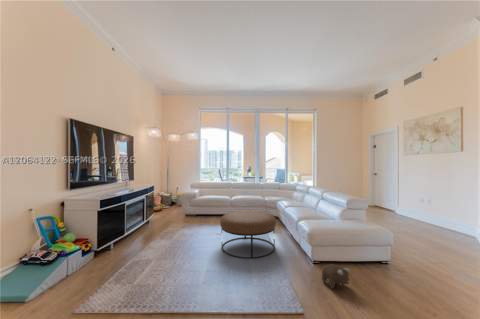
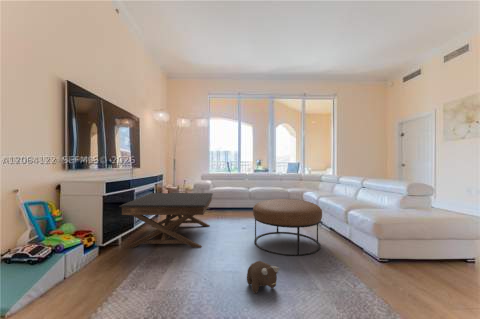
coffee table: none [111,204,194,251] -> present [119,193,213,248]
plush toy: present [322,264,351,289] -> present [247,261,279,294]

